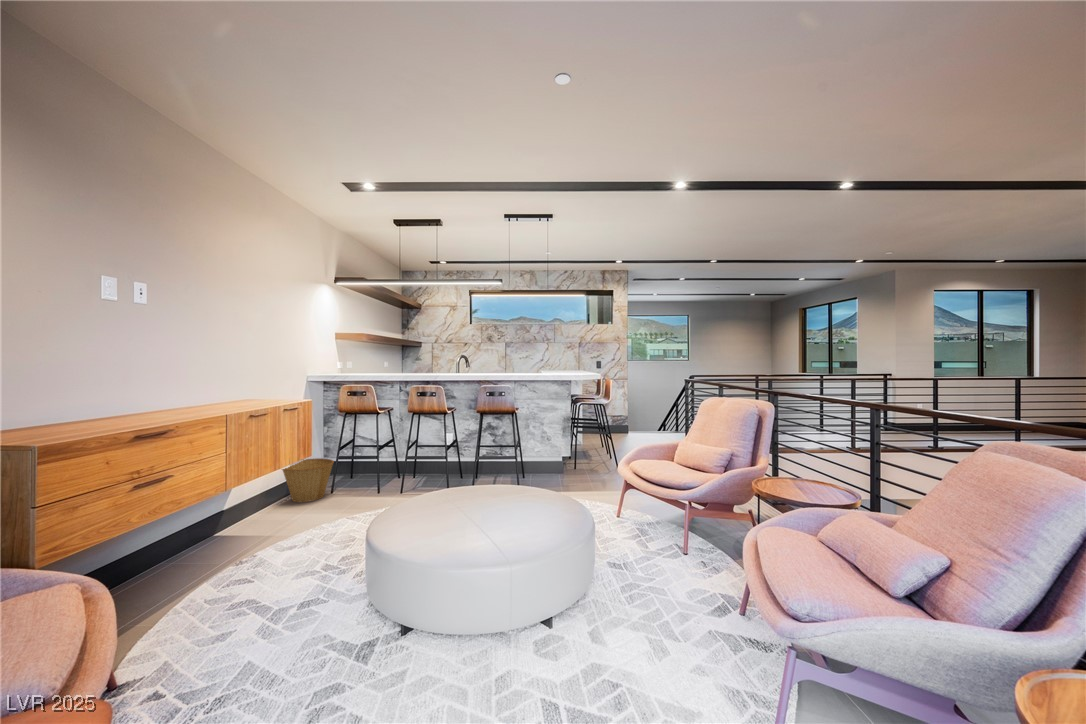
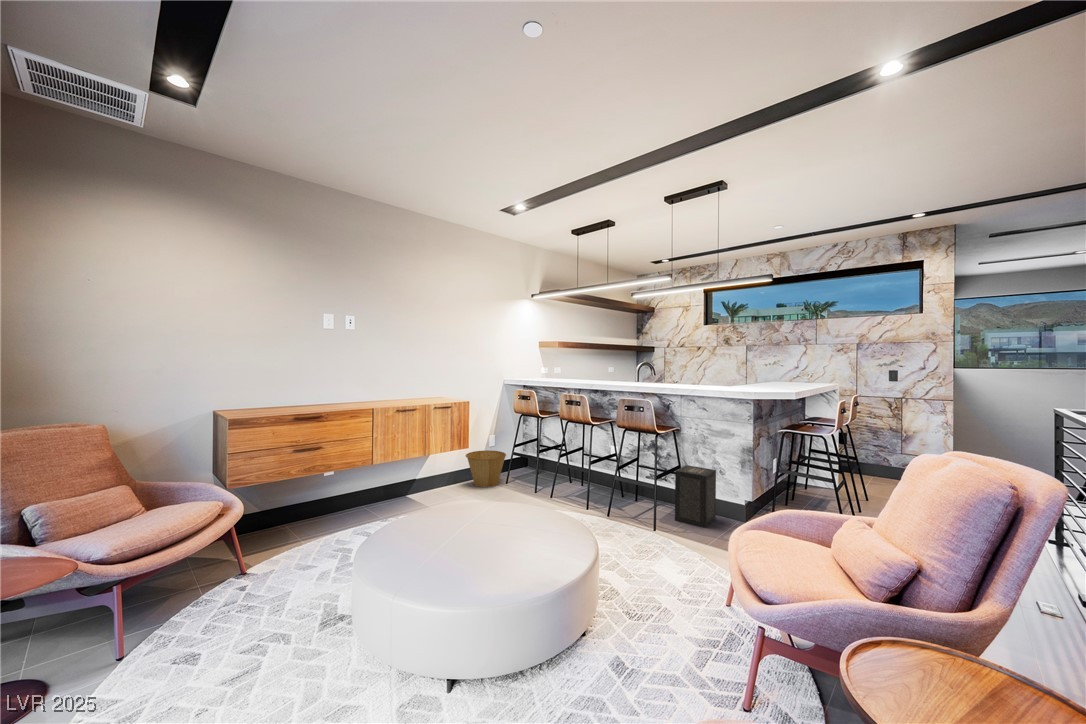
speaker: none [522,437,548,483] -> present [675,465,716,528]

